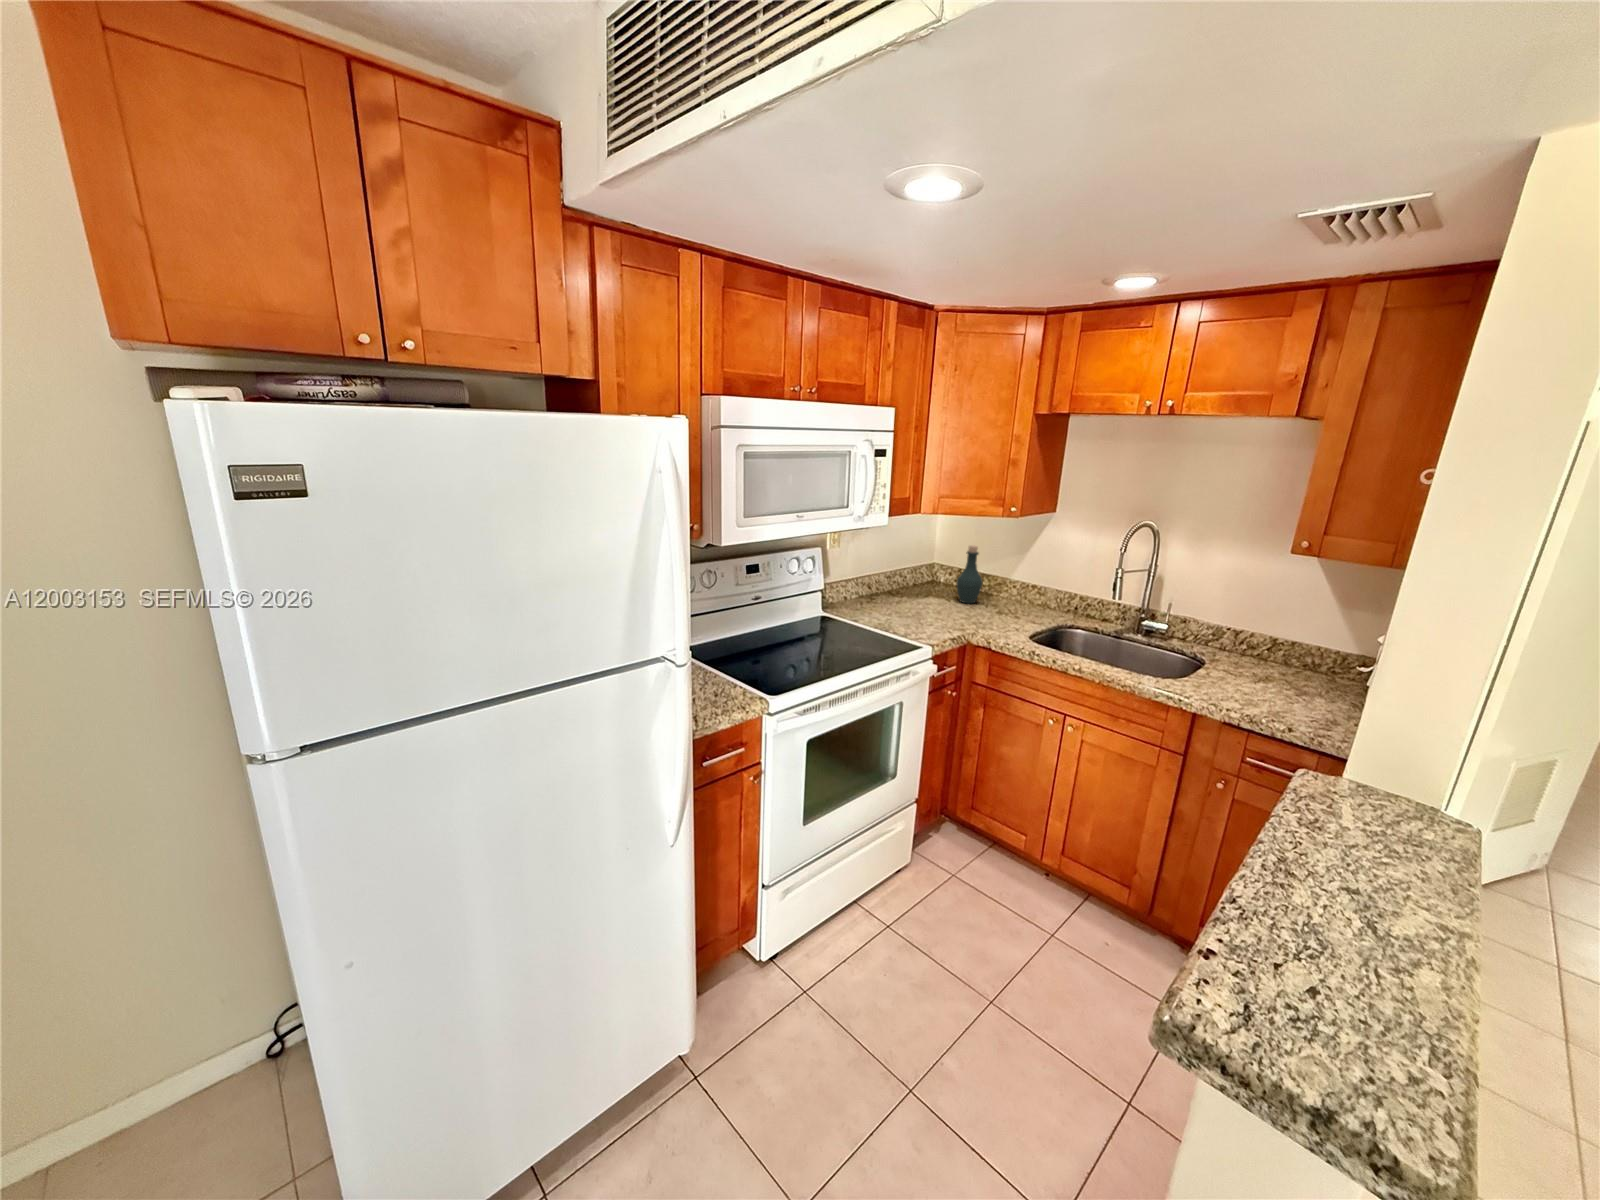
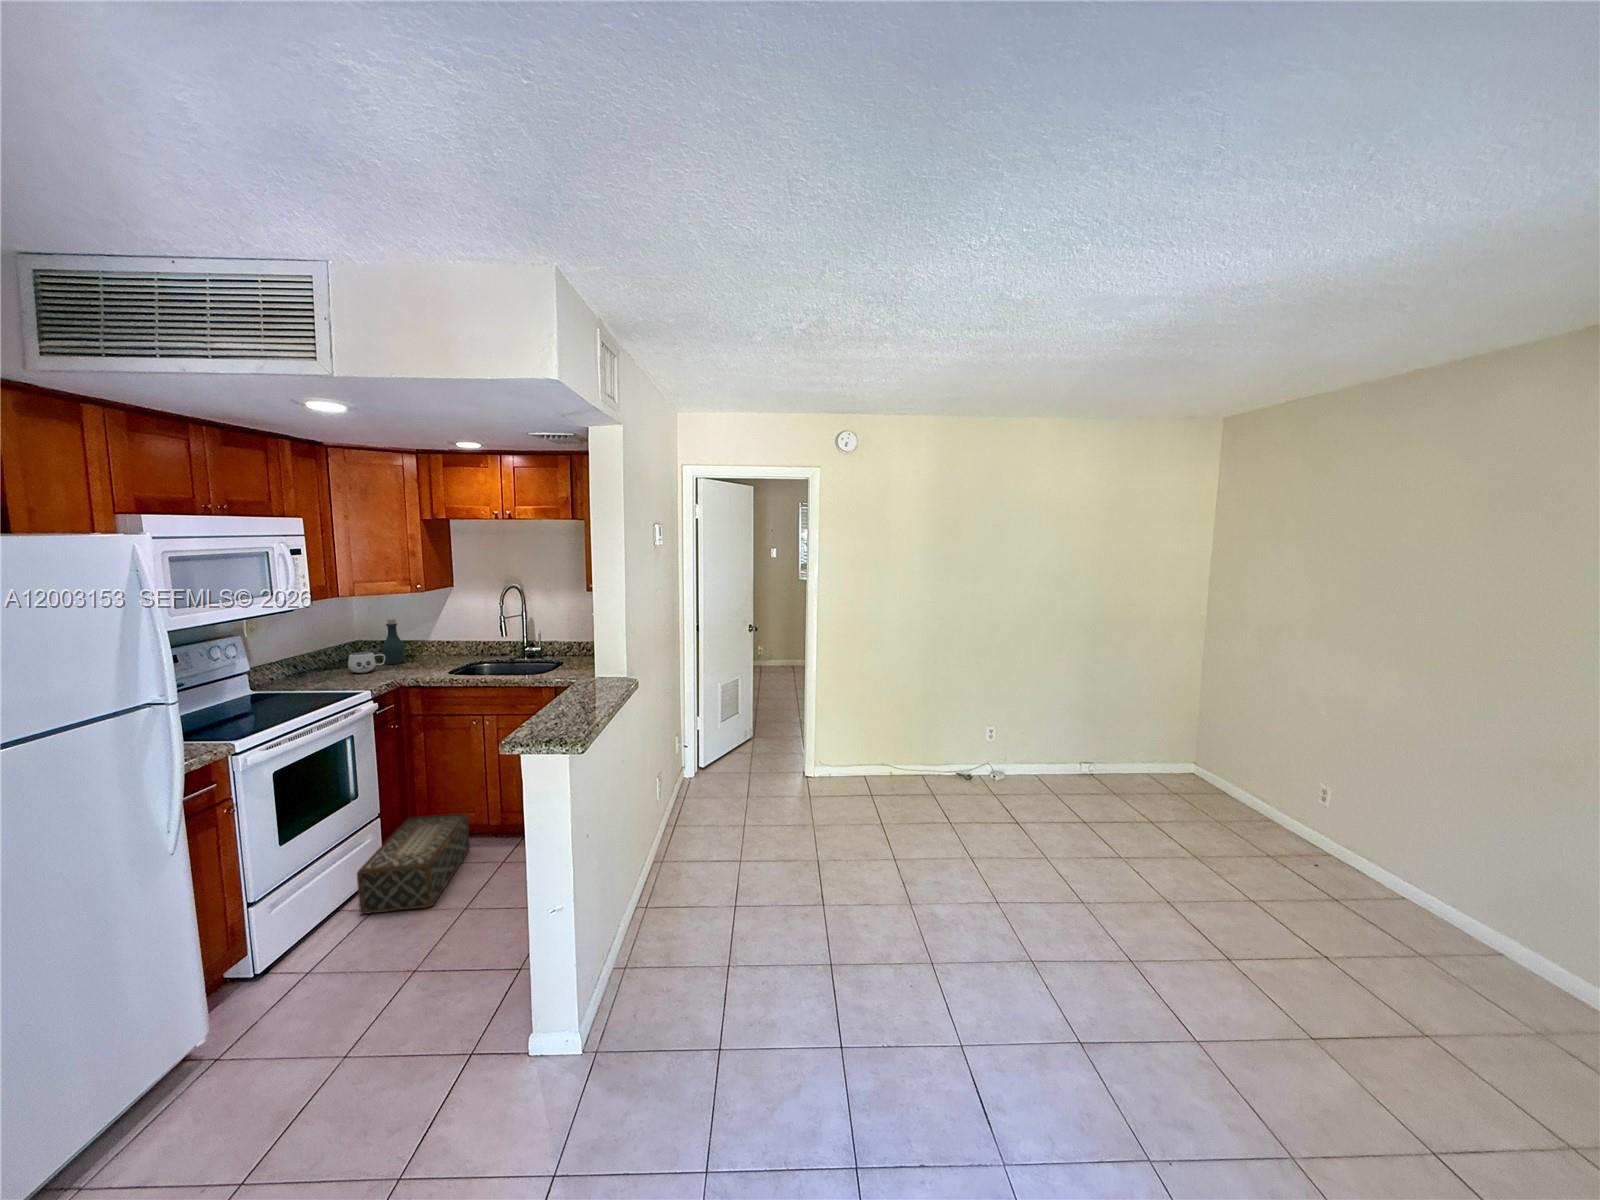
mug: none [919,583,958,610] -> present [348,652,385,673]
woven basket: none [876,808,1016,964] -> present [357,813,470,914]

